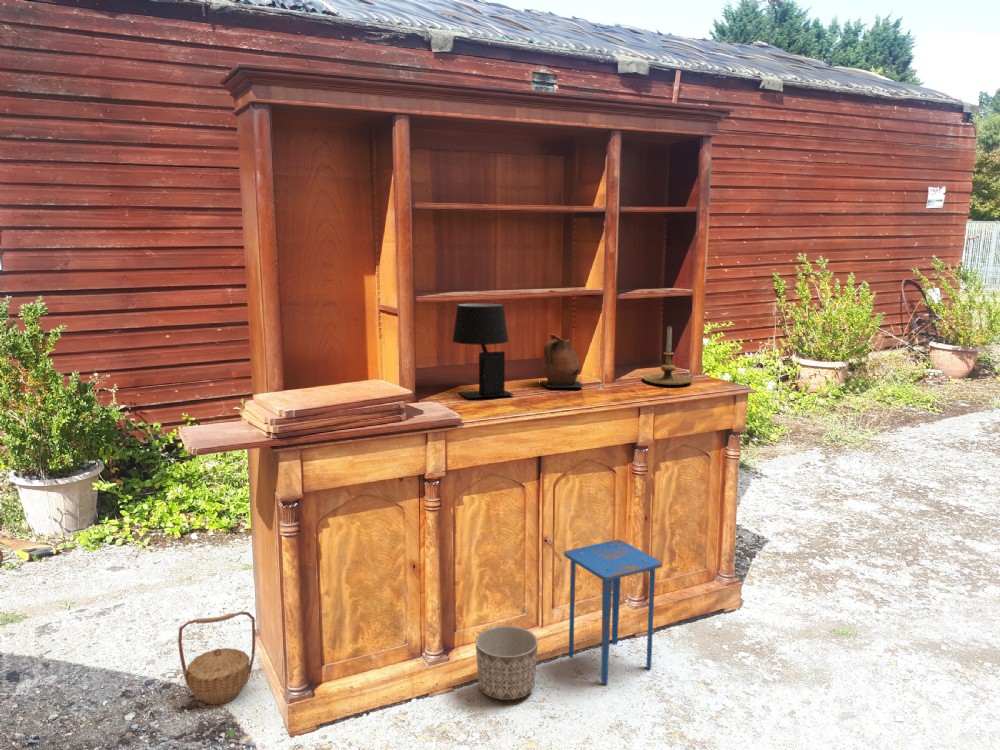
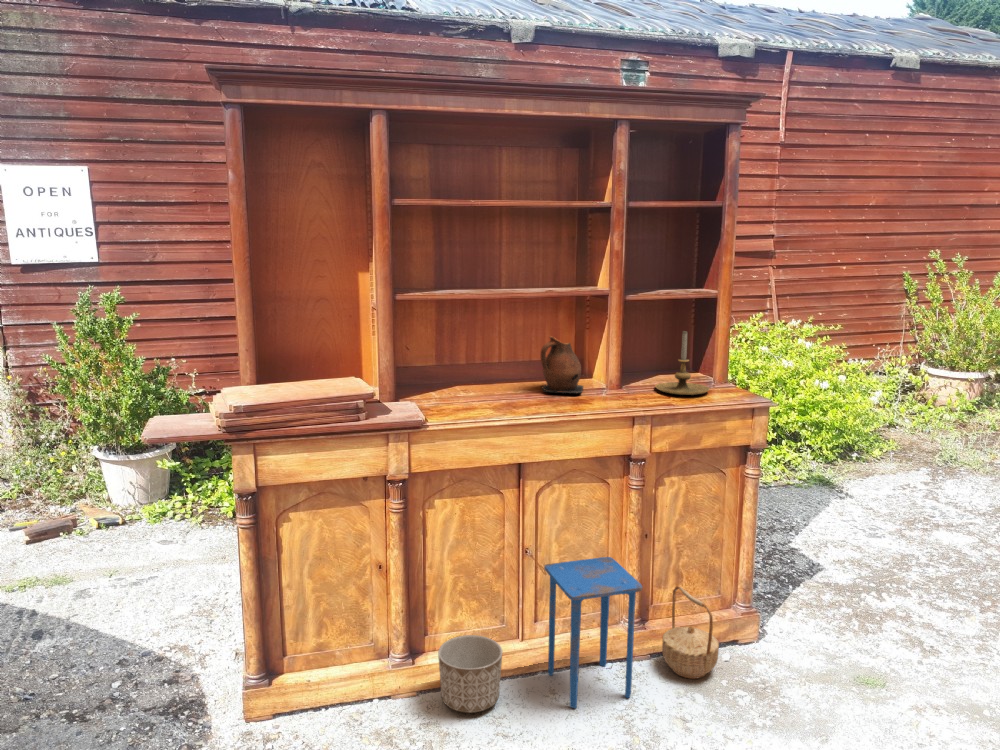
table lamp: present [453,303,514,398] -> none [444,302,502,400]
basket: present [178,612,255,705] -> present [662,586,719,679]

